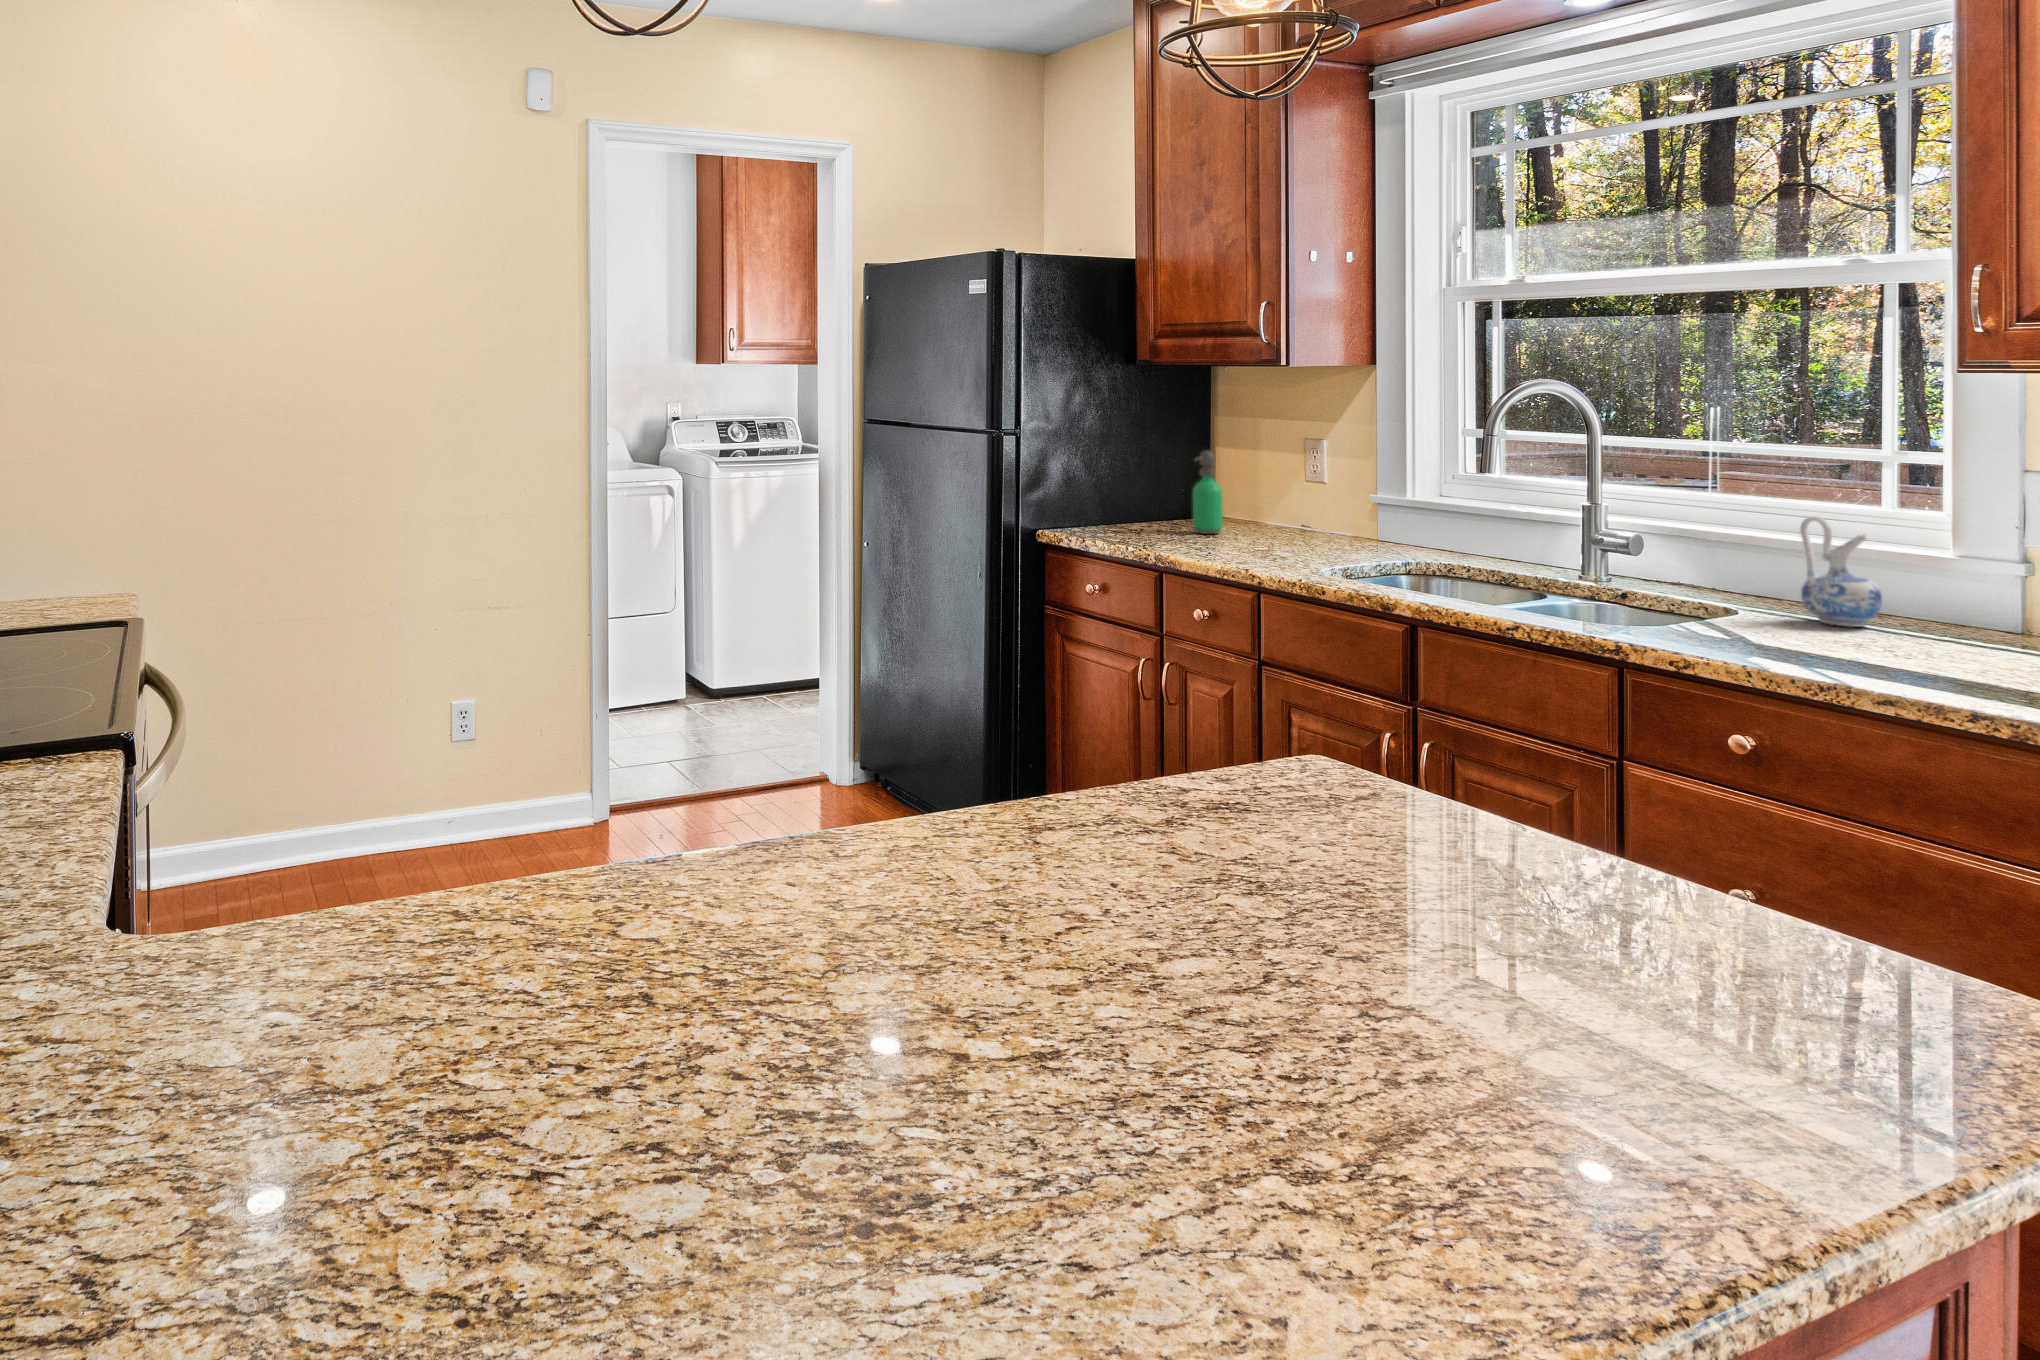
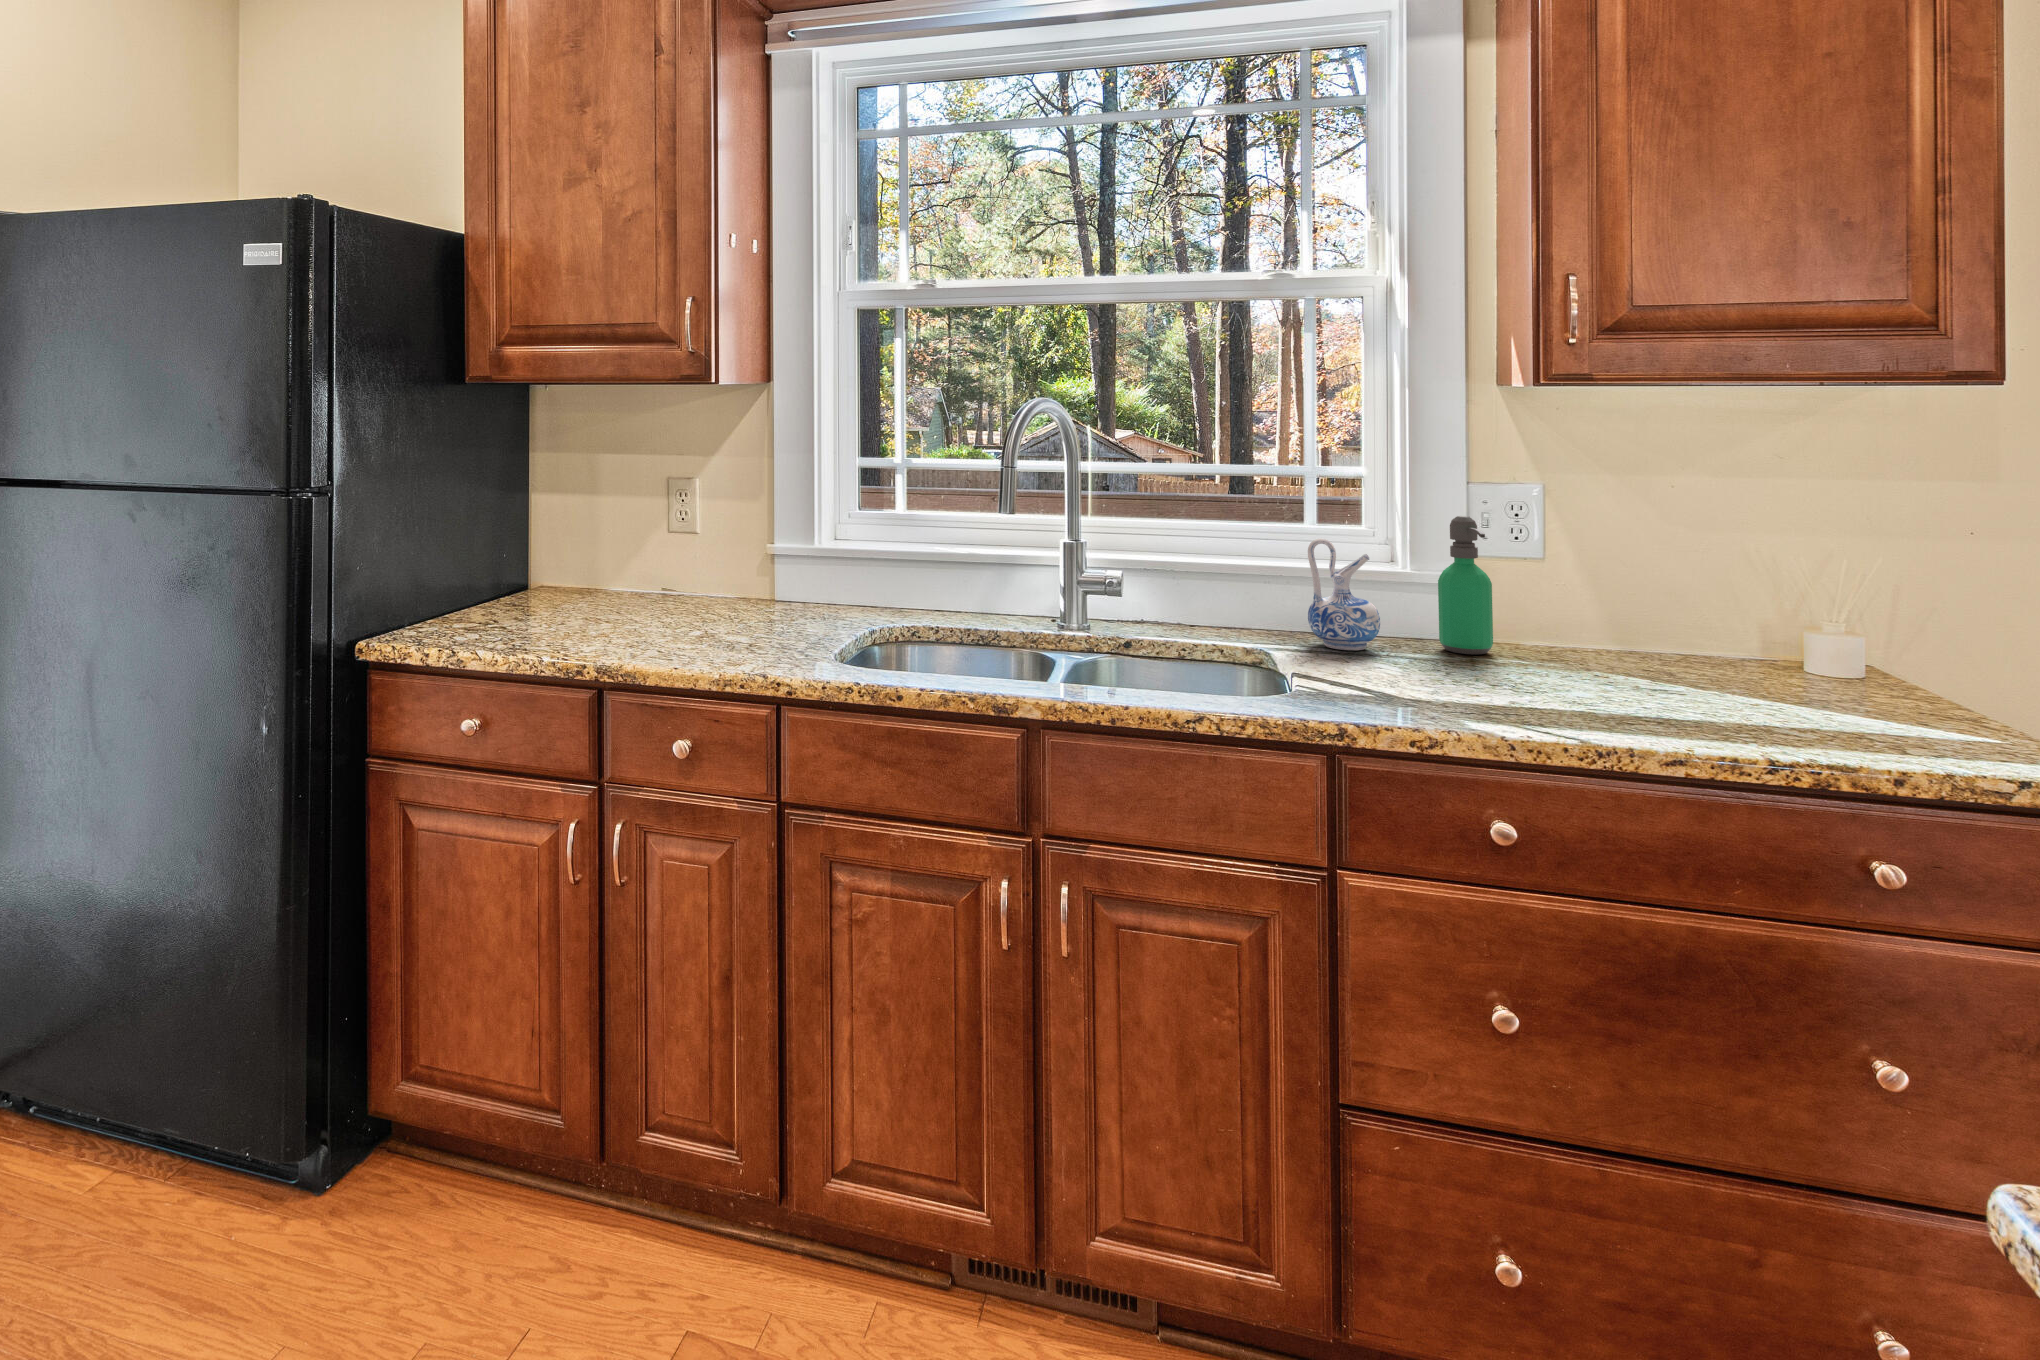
soap dispenser: present [1193,451,1223,534] -> present [1438,516,1493,654]

